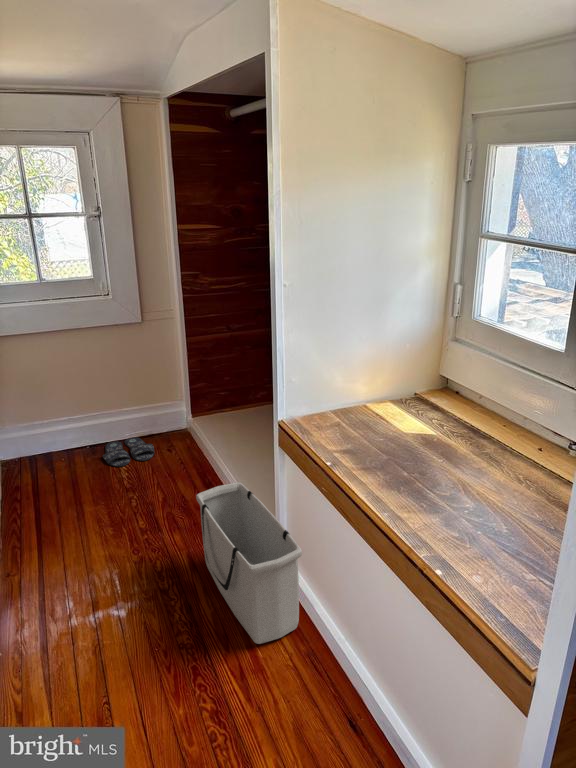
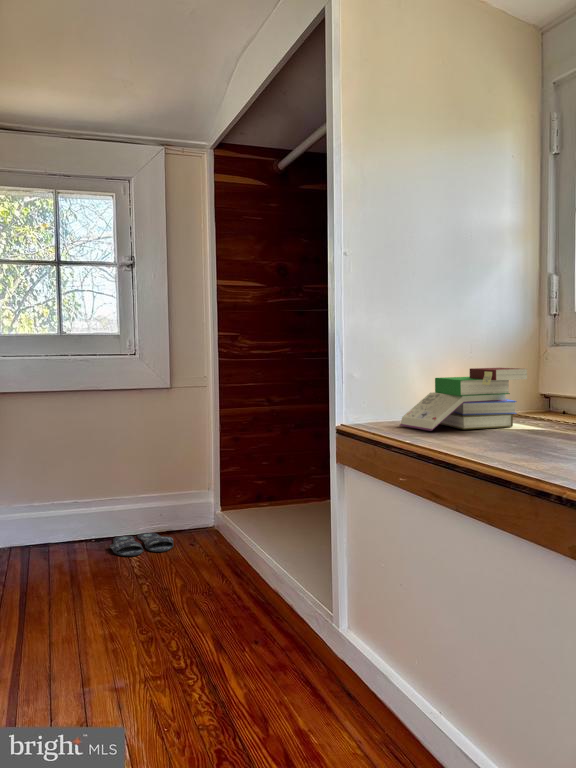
book: none [325,385,423,445] -> present [400,368,527,431]
storage bin: present [196,482,302,644] -> none [230,529,374,726]

